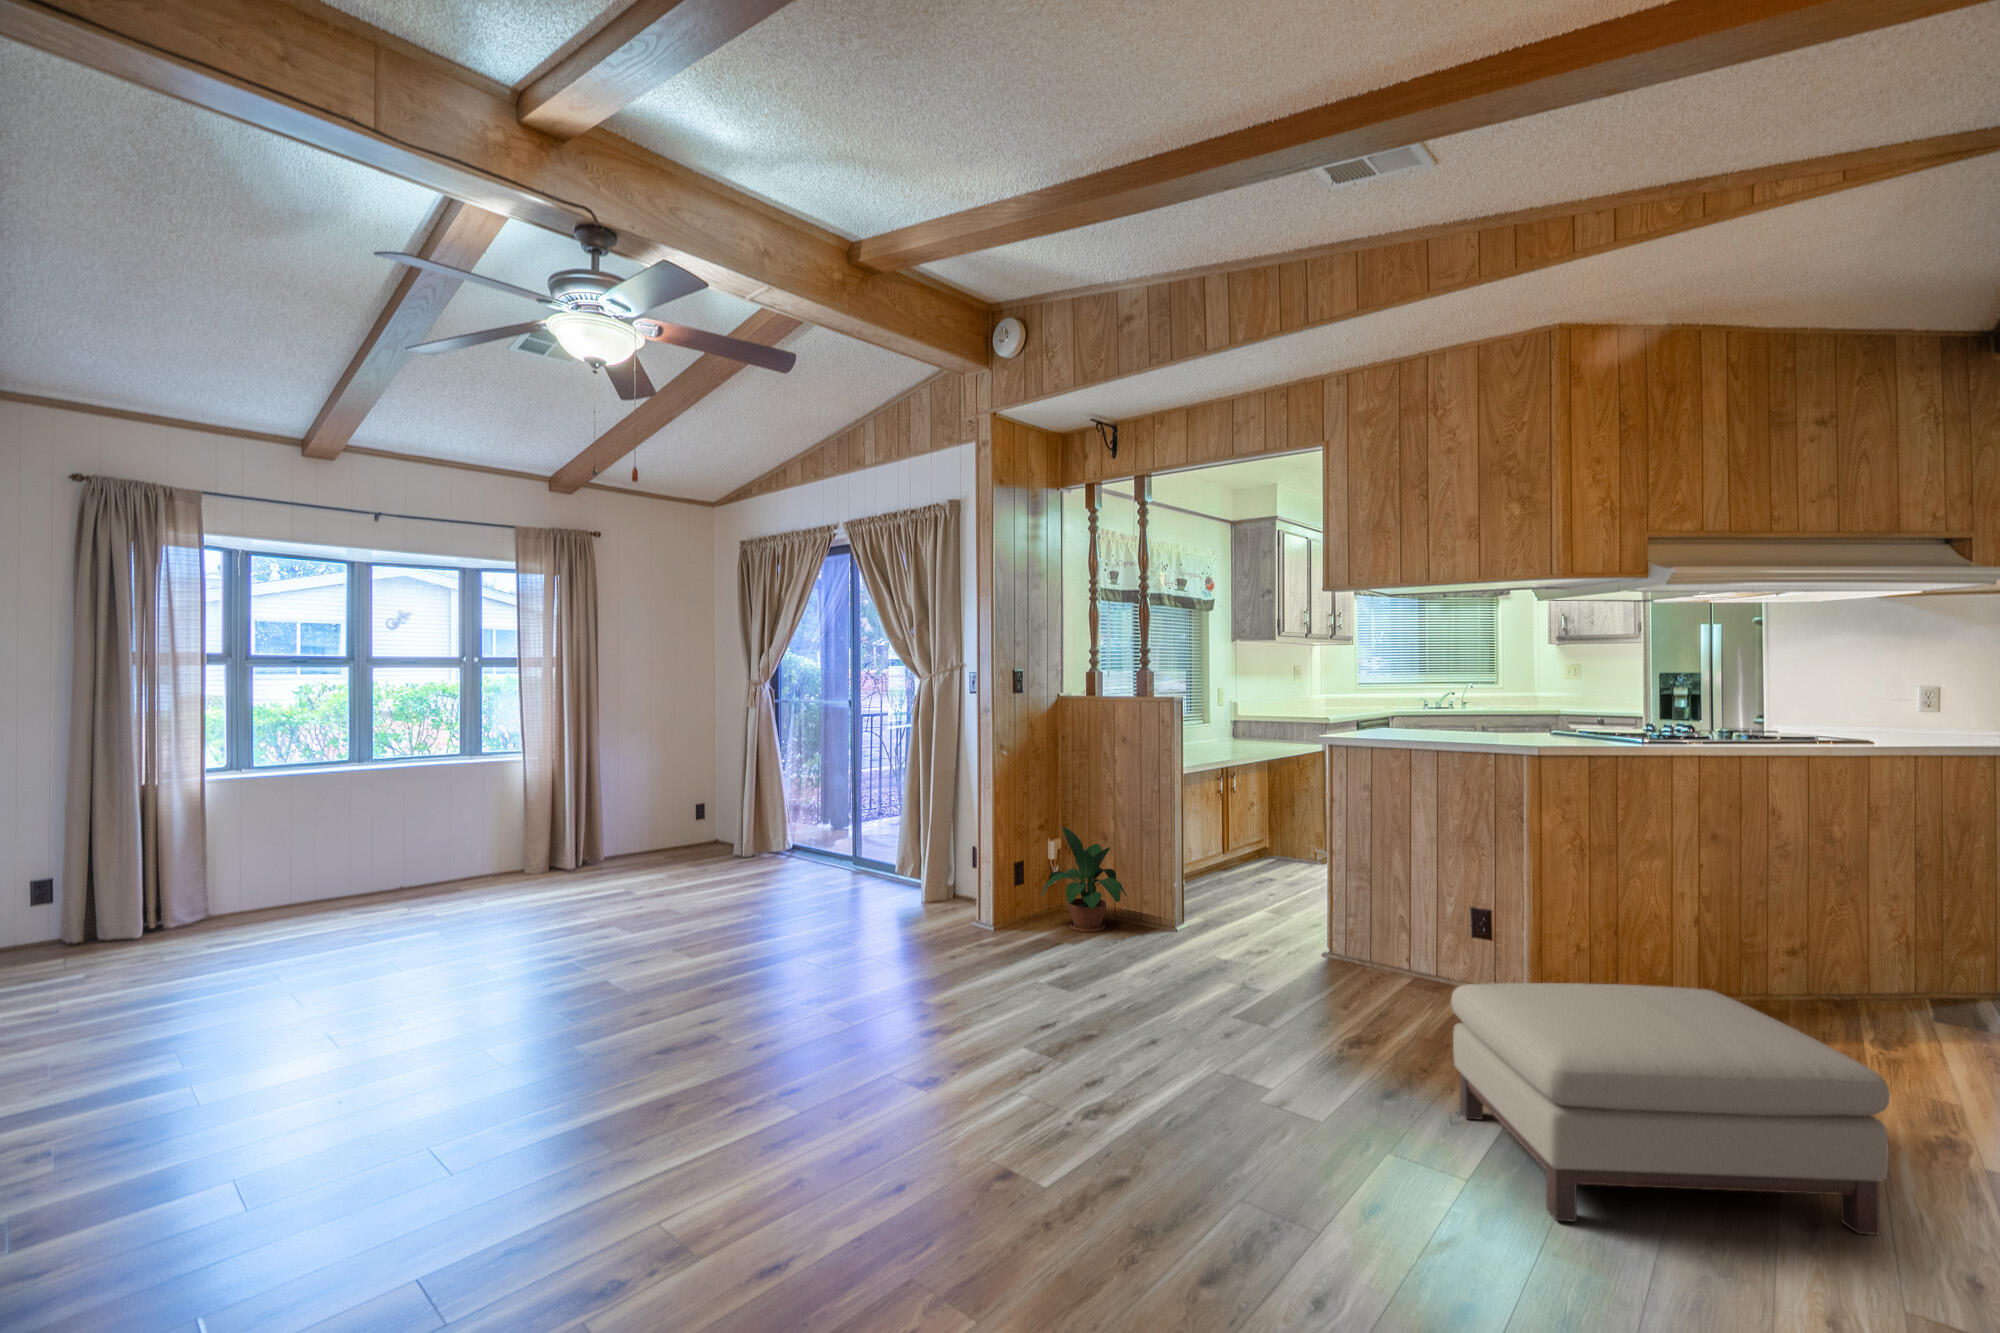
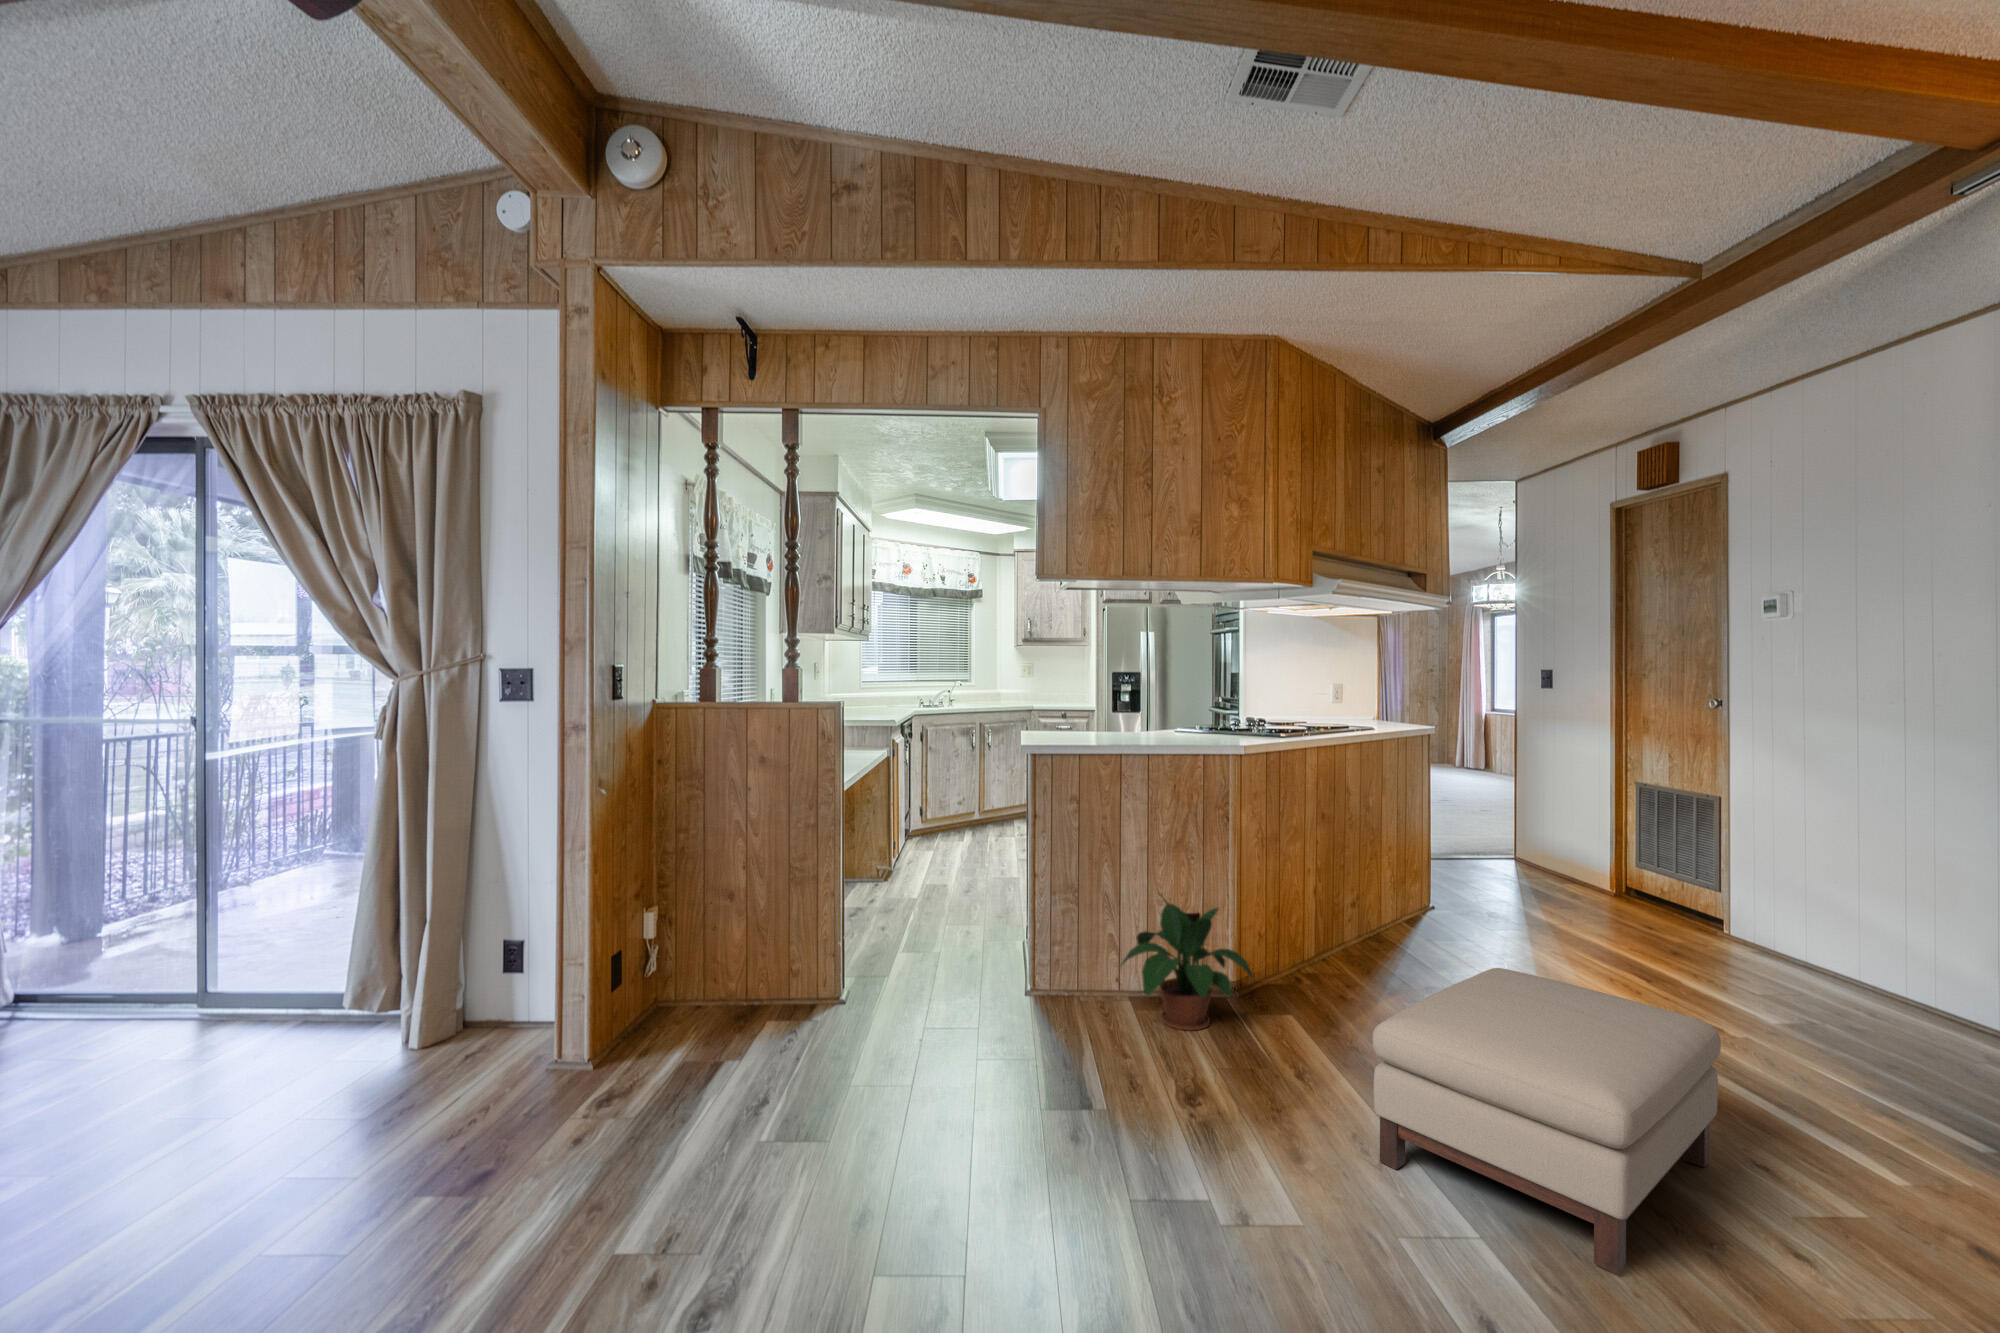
potted plant: present [1041,827,1126,932] -> present [1121,898,1254,1030]

